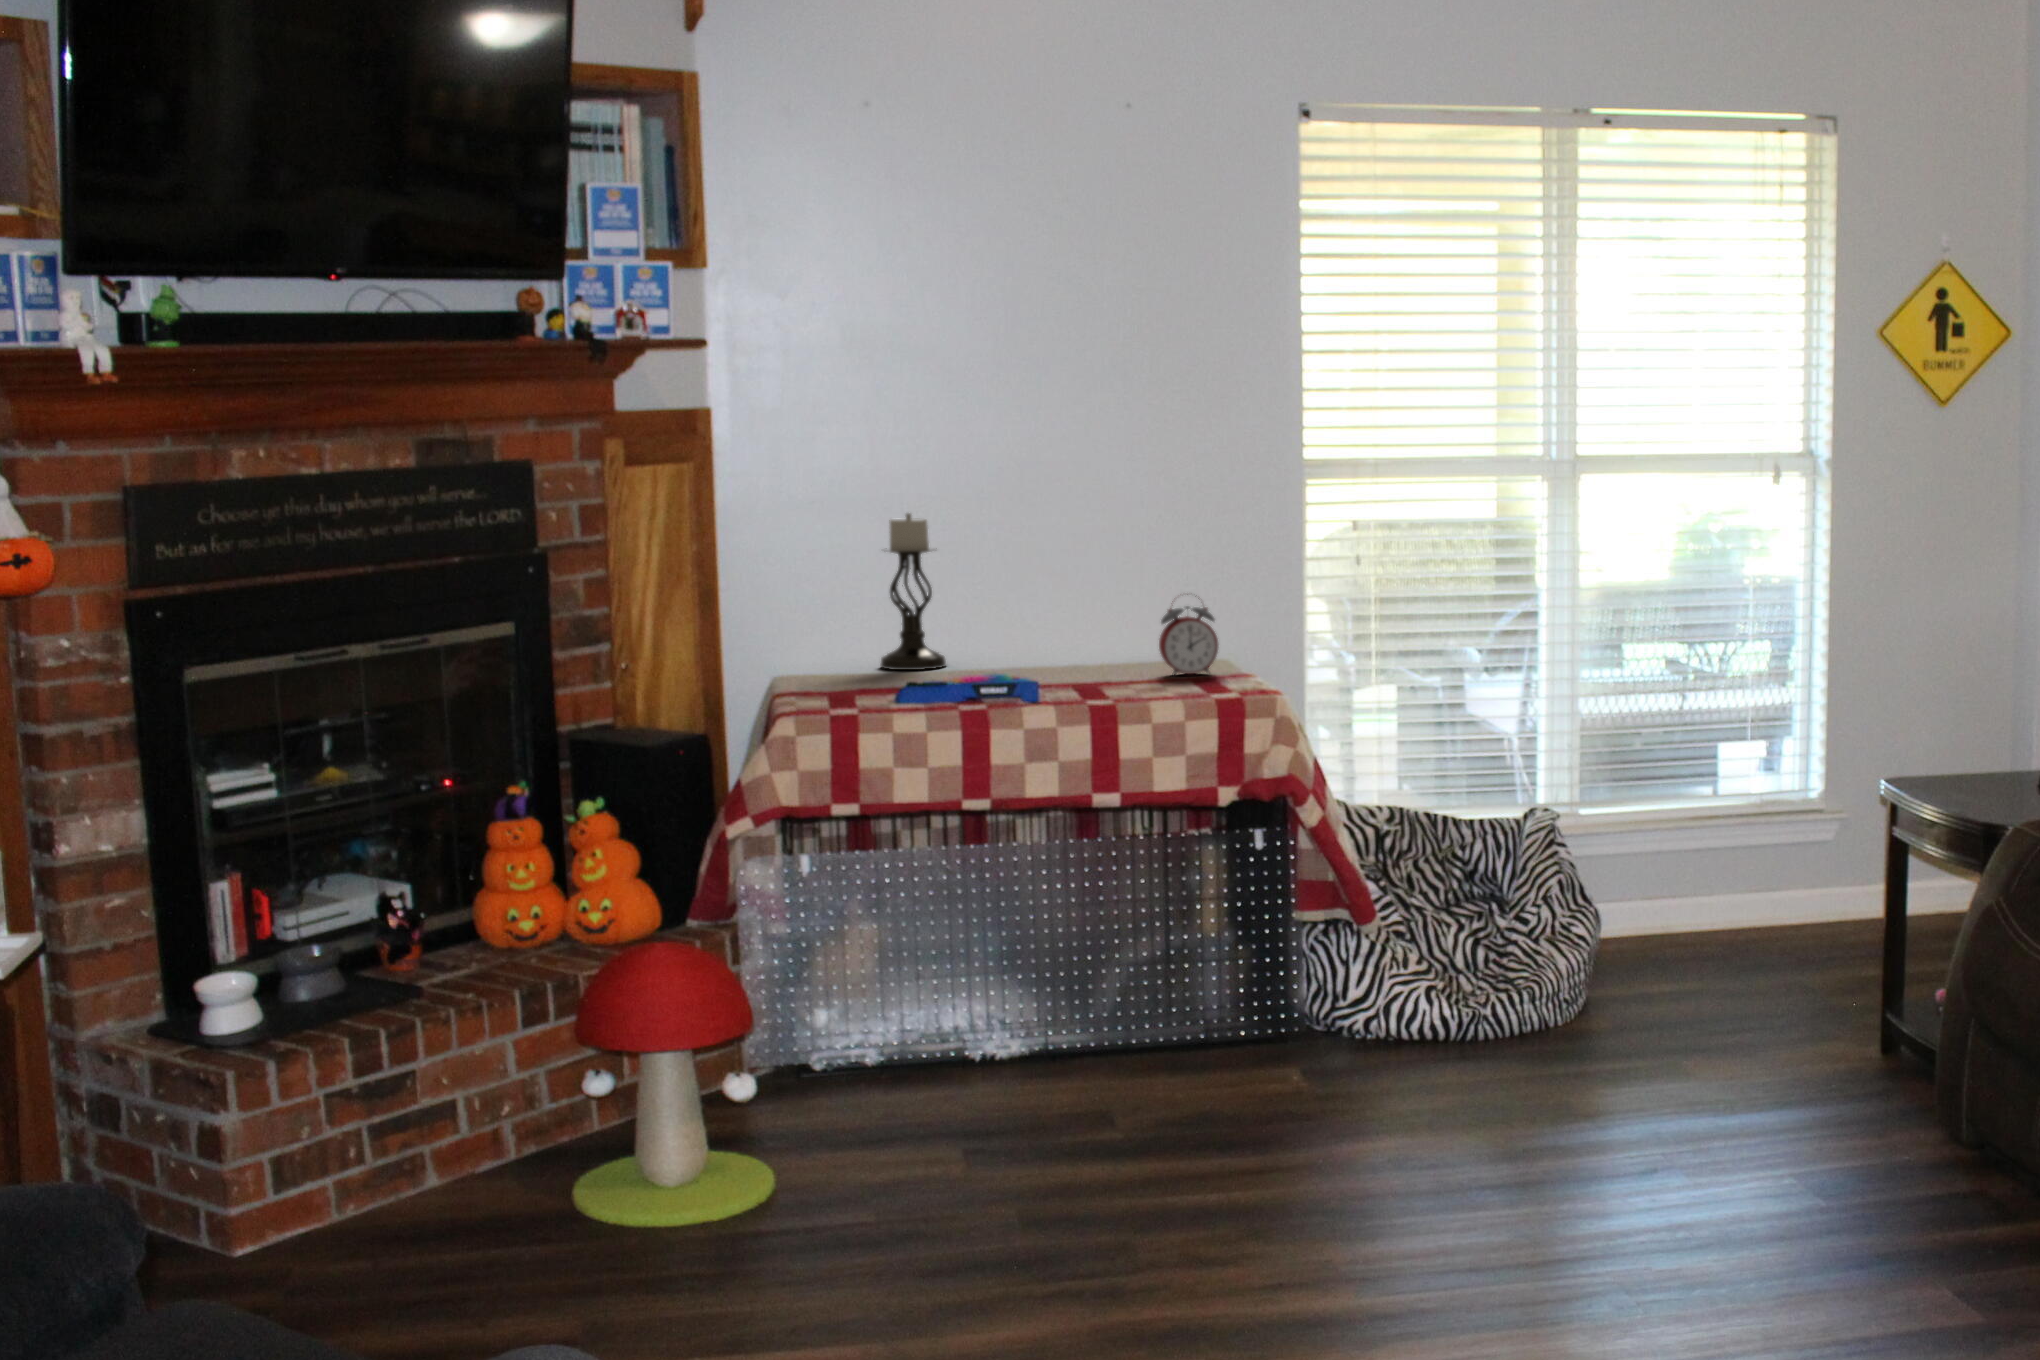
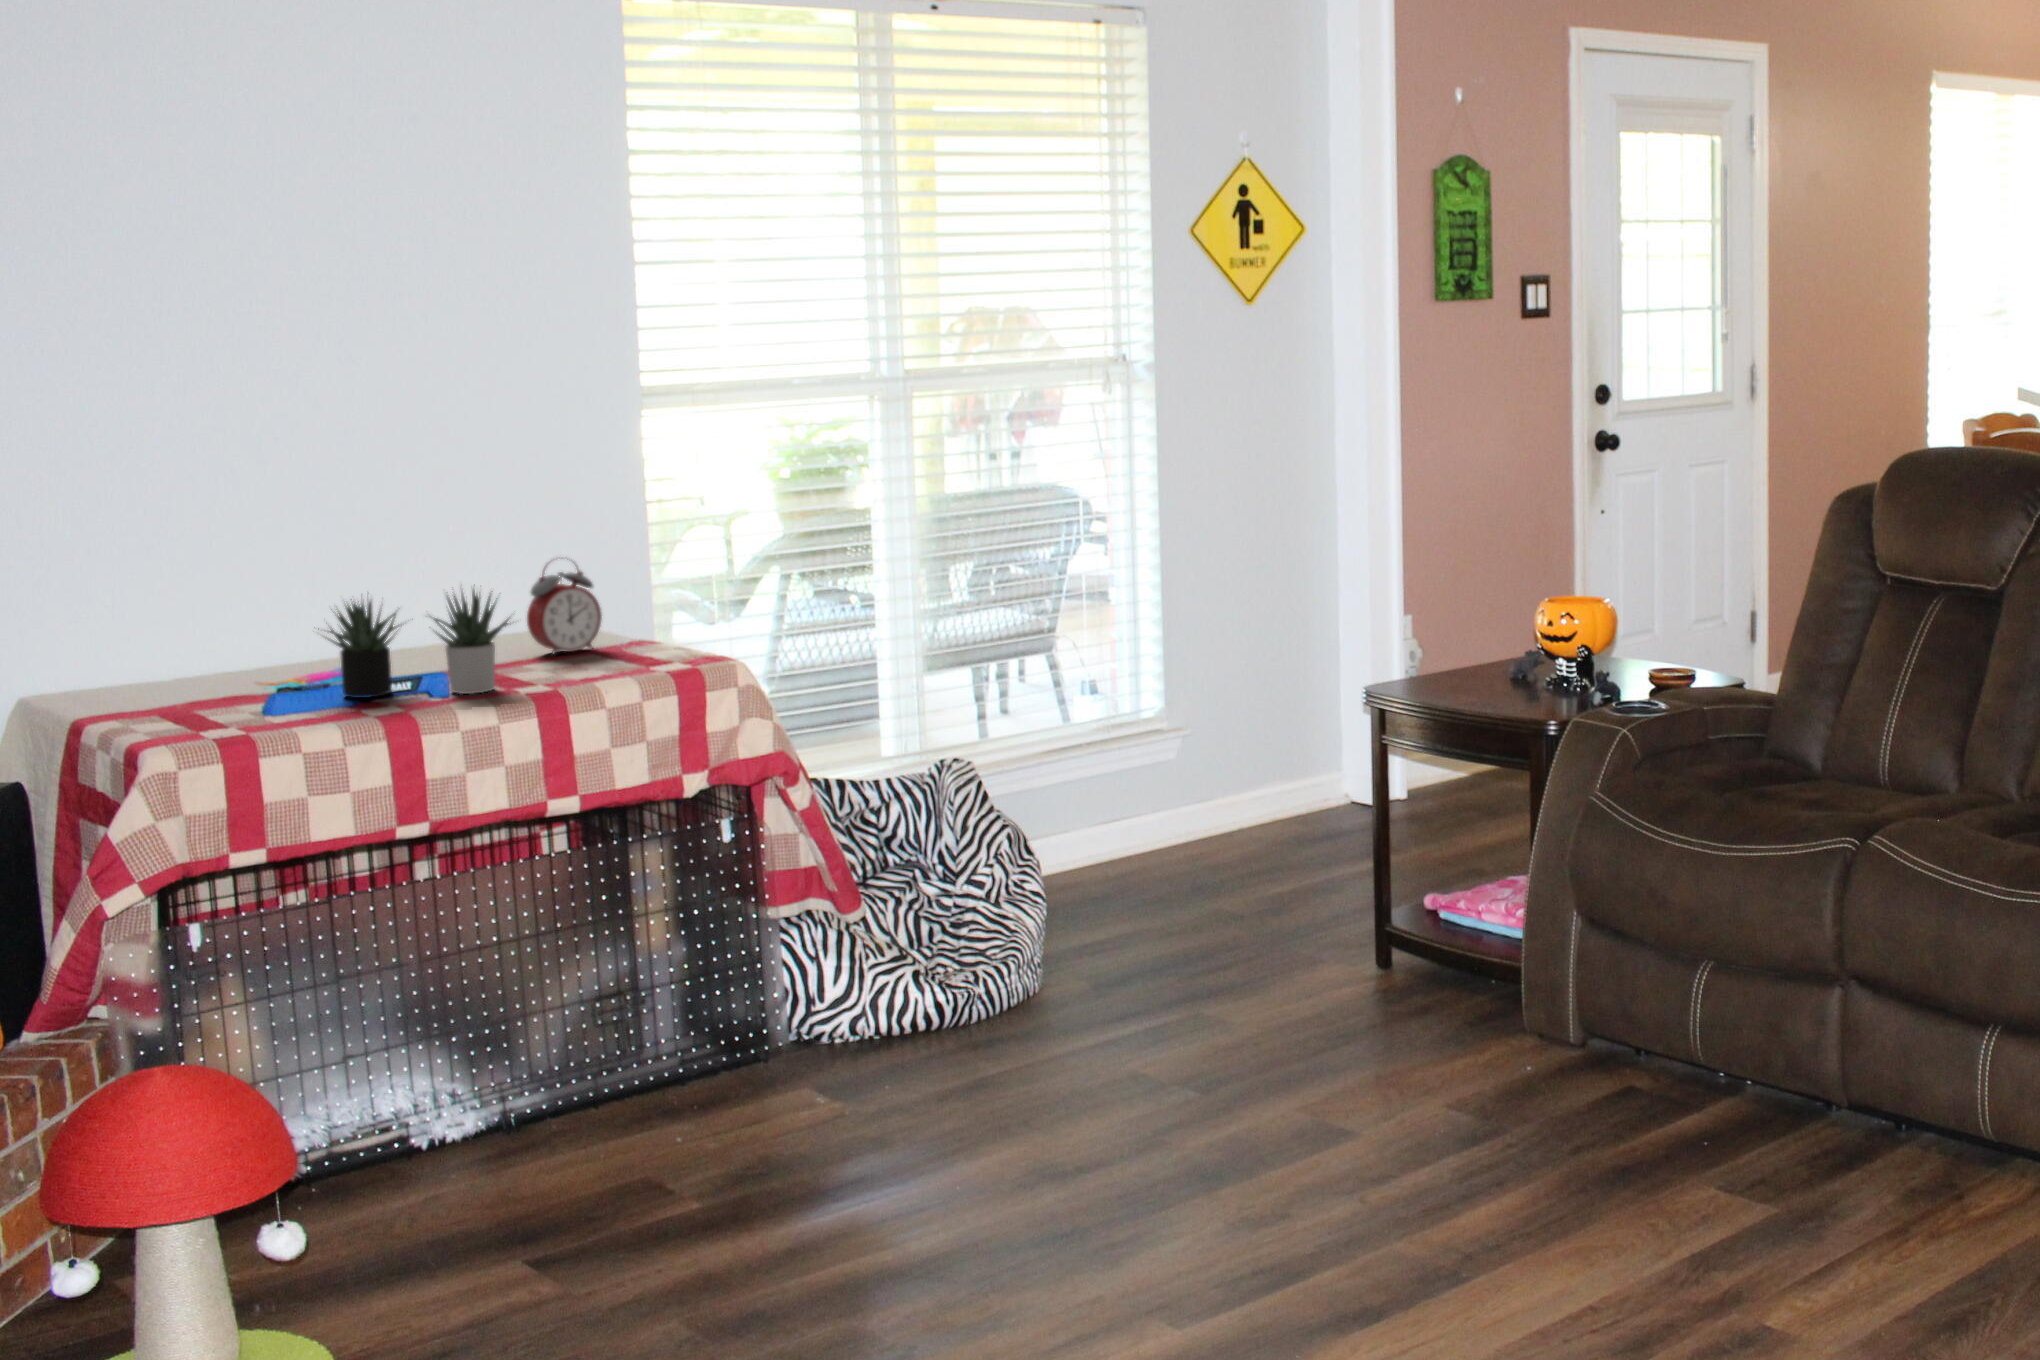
candle holder: present [880,513,946,670] -> none [125,481,220,680]
succulent plant: none [951,601,1102,696] -> present [318,590,514,698]

